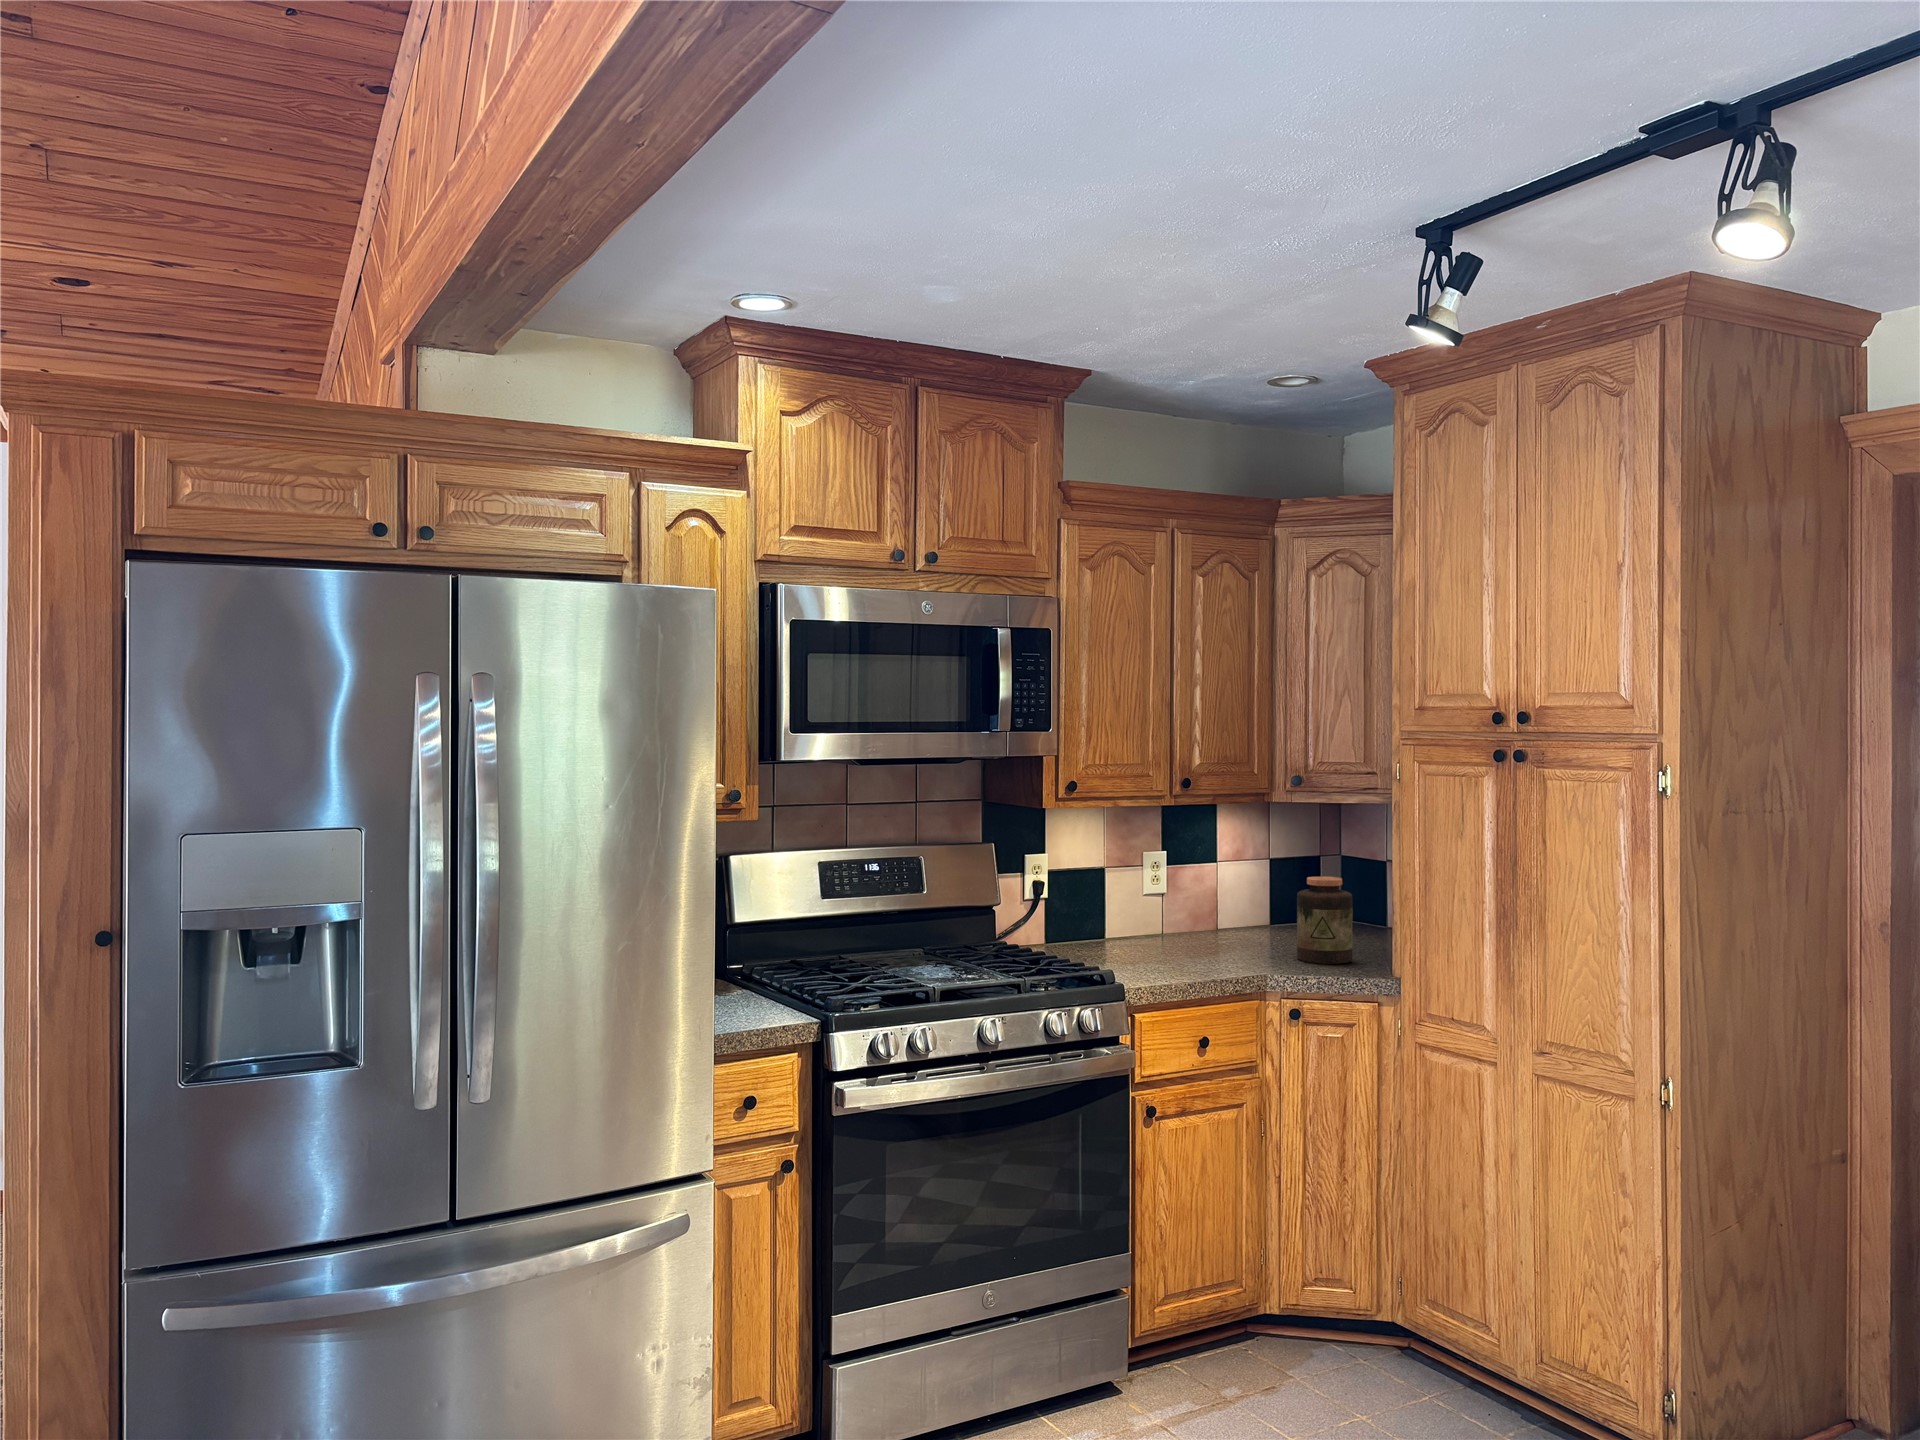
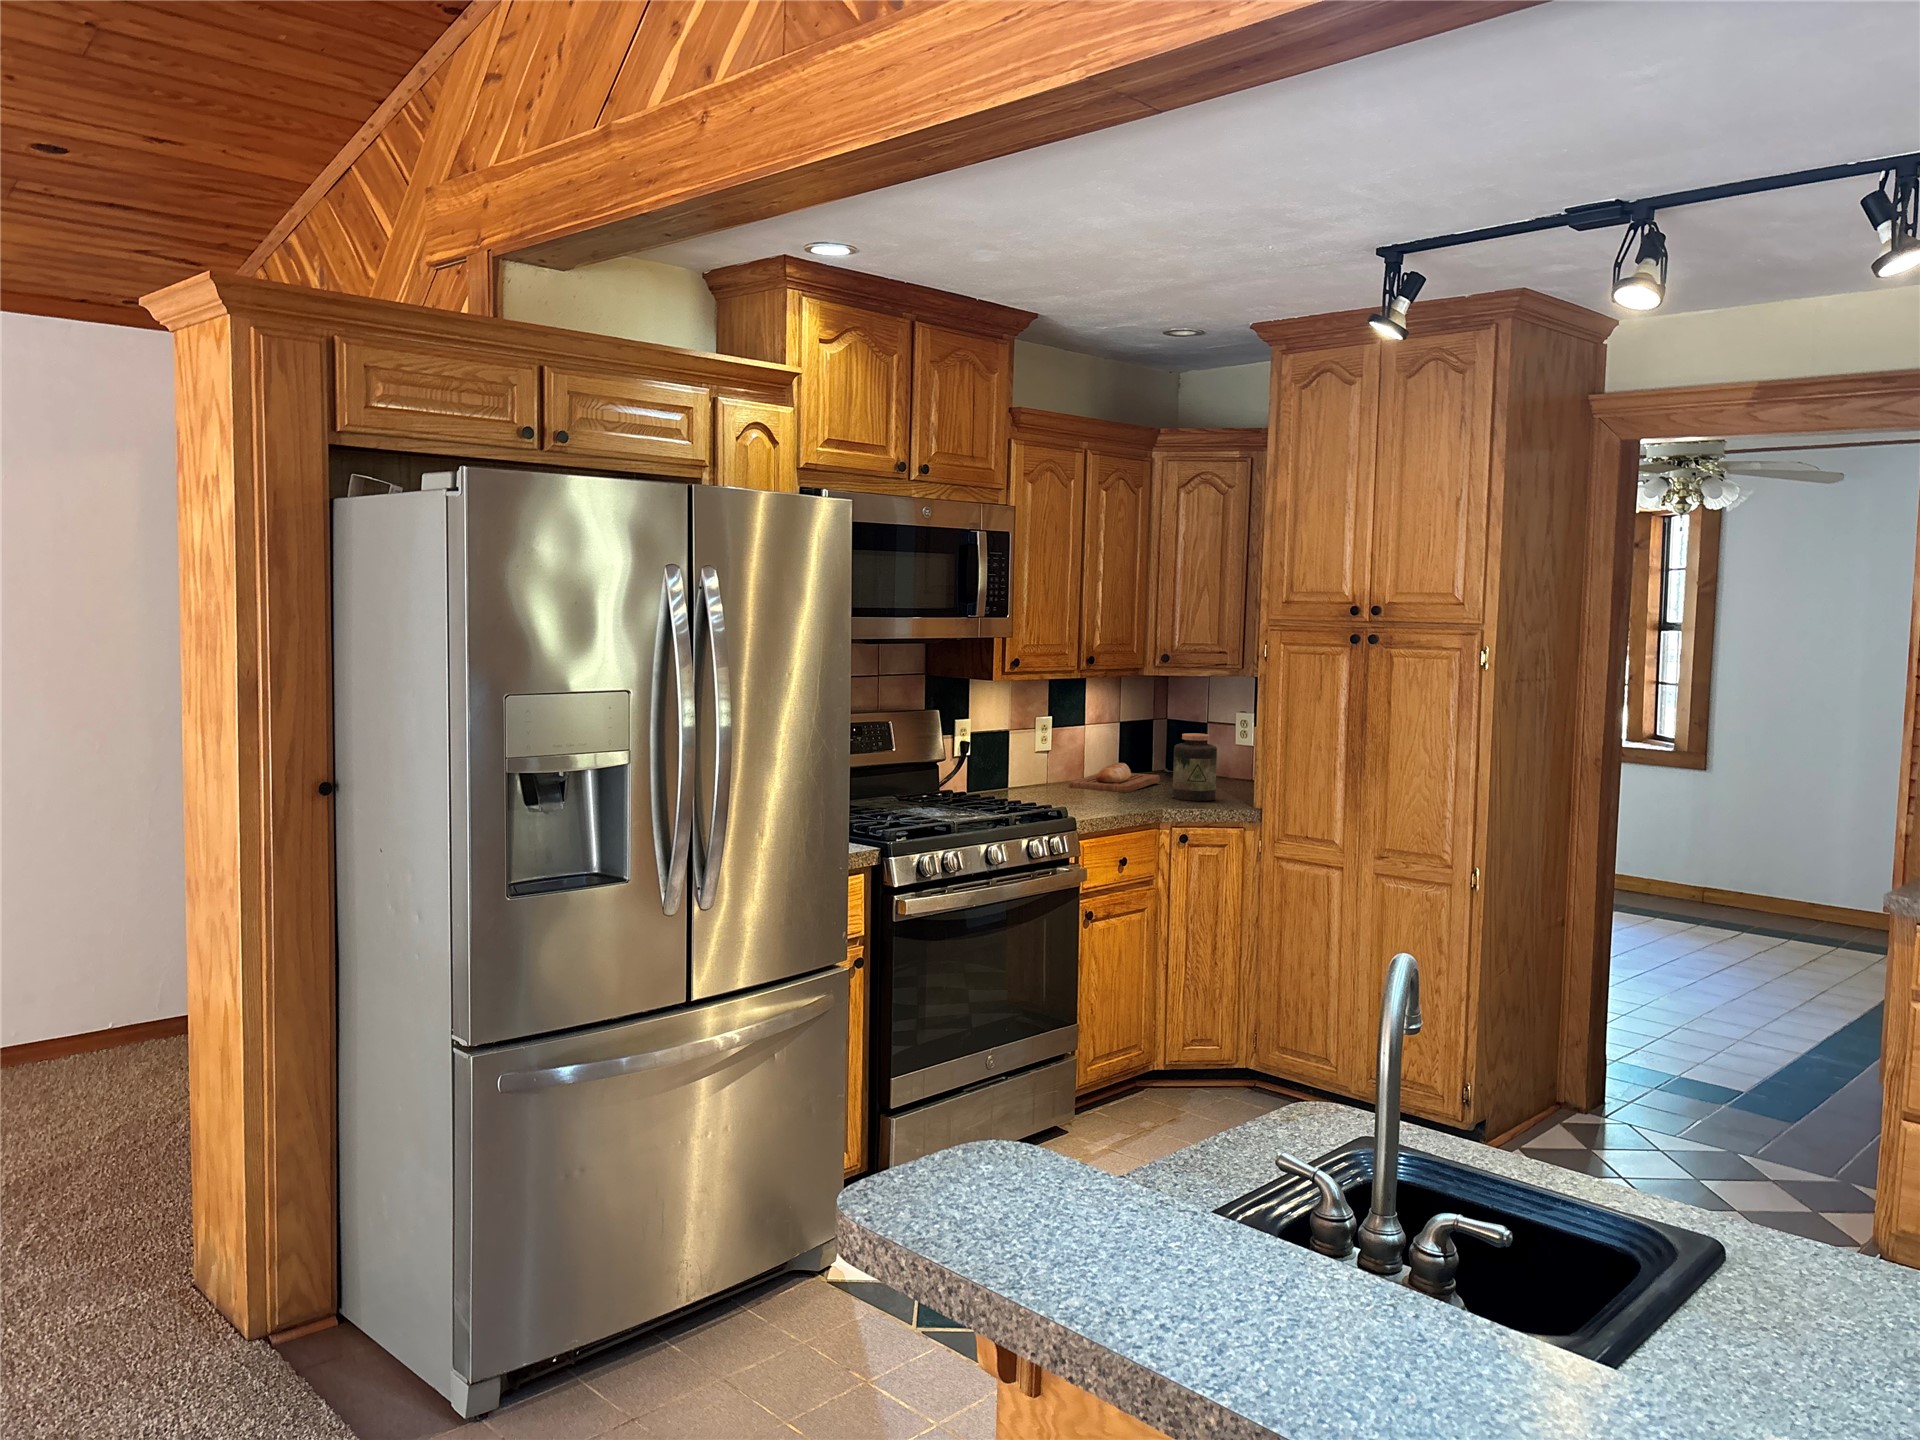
bread loaf: none [1180,911,1310,950] -> present [1069,763,1160,793]

